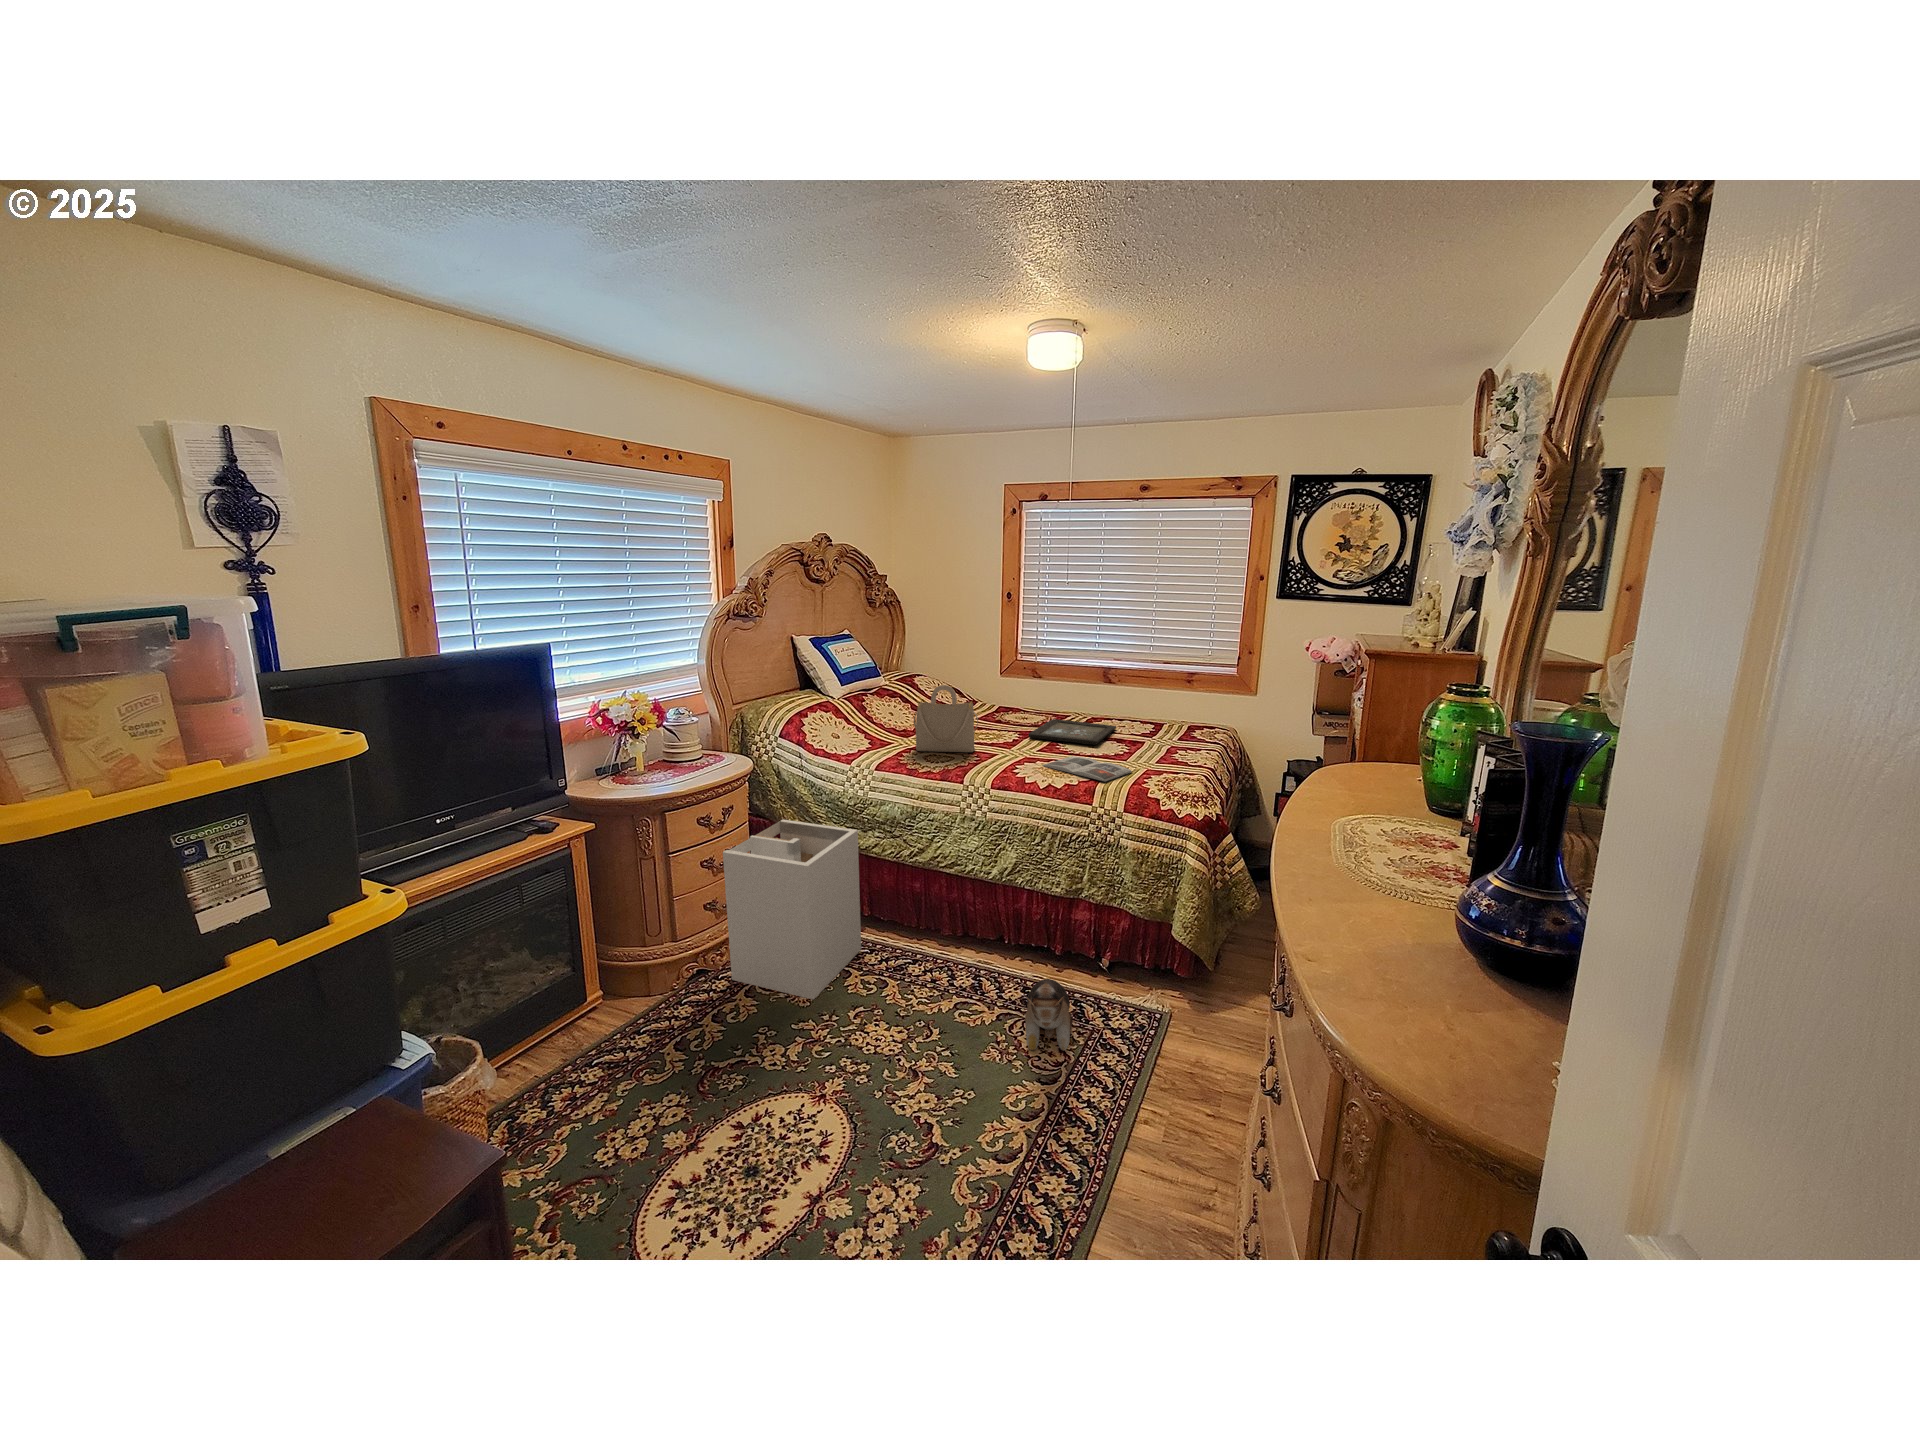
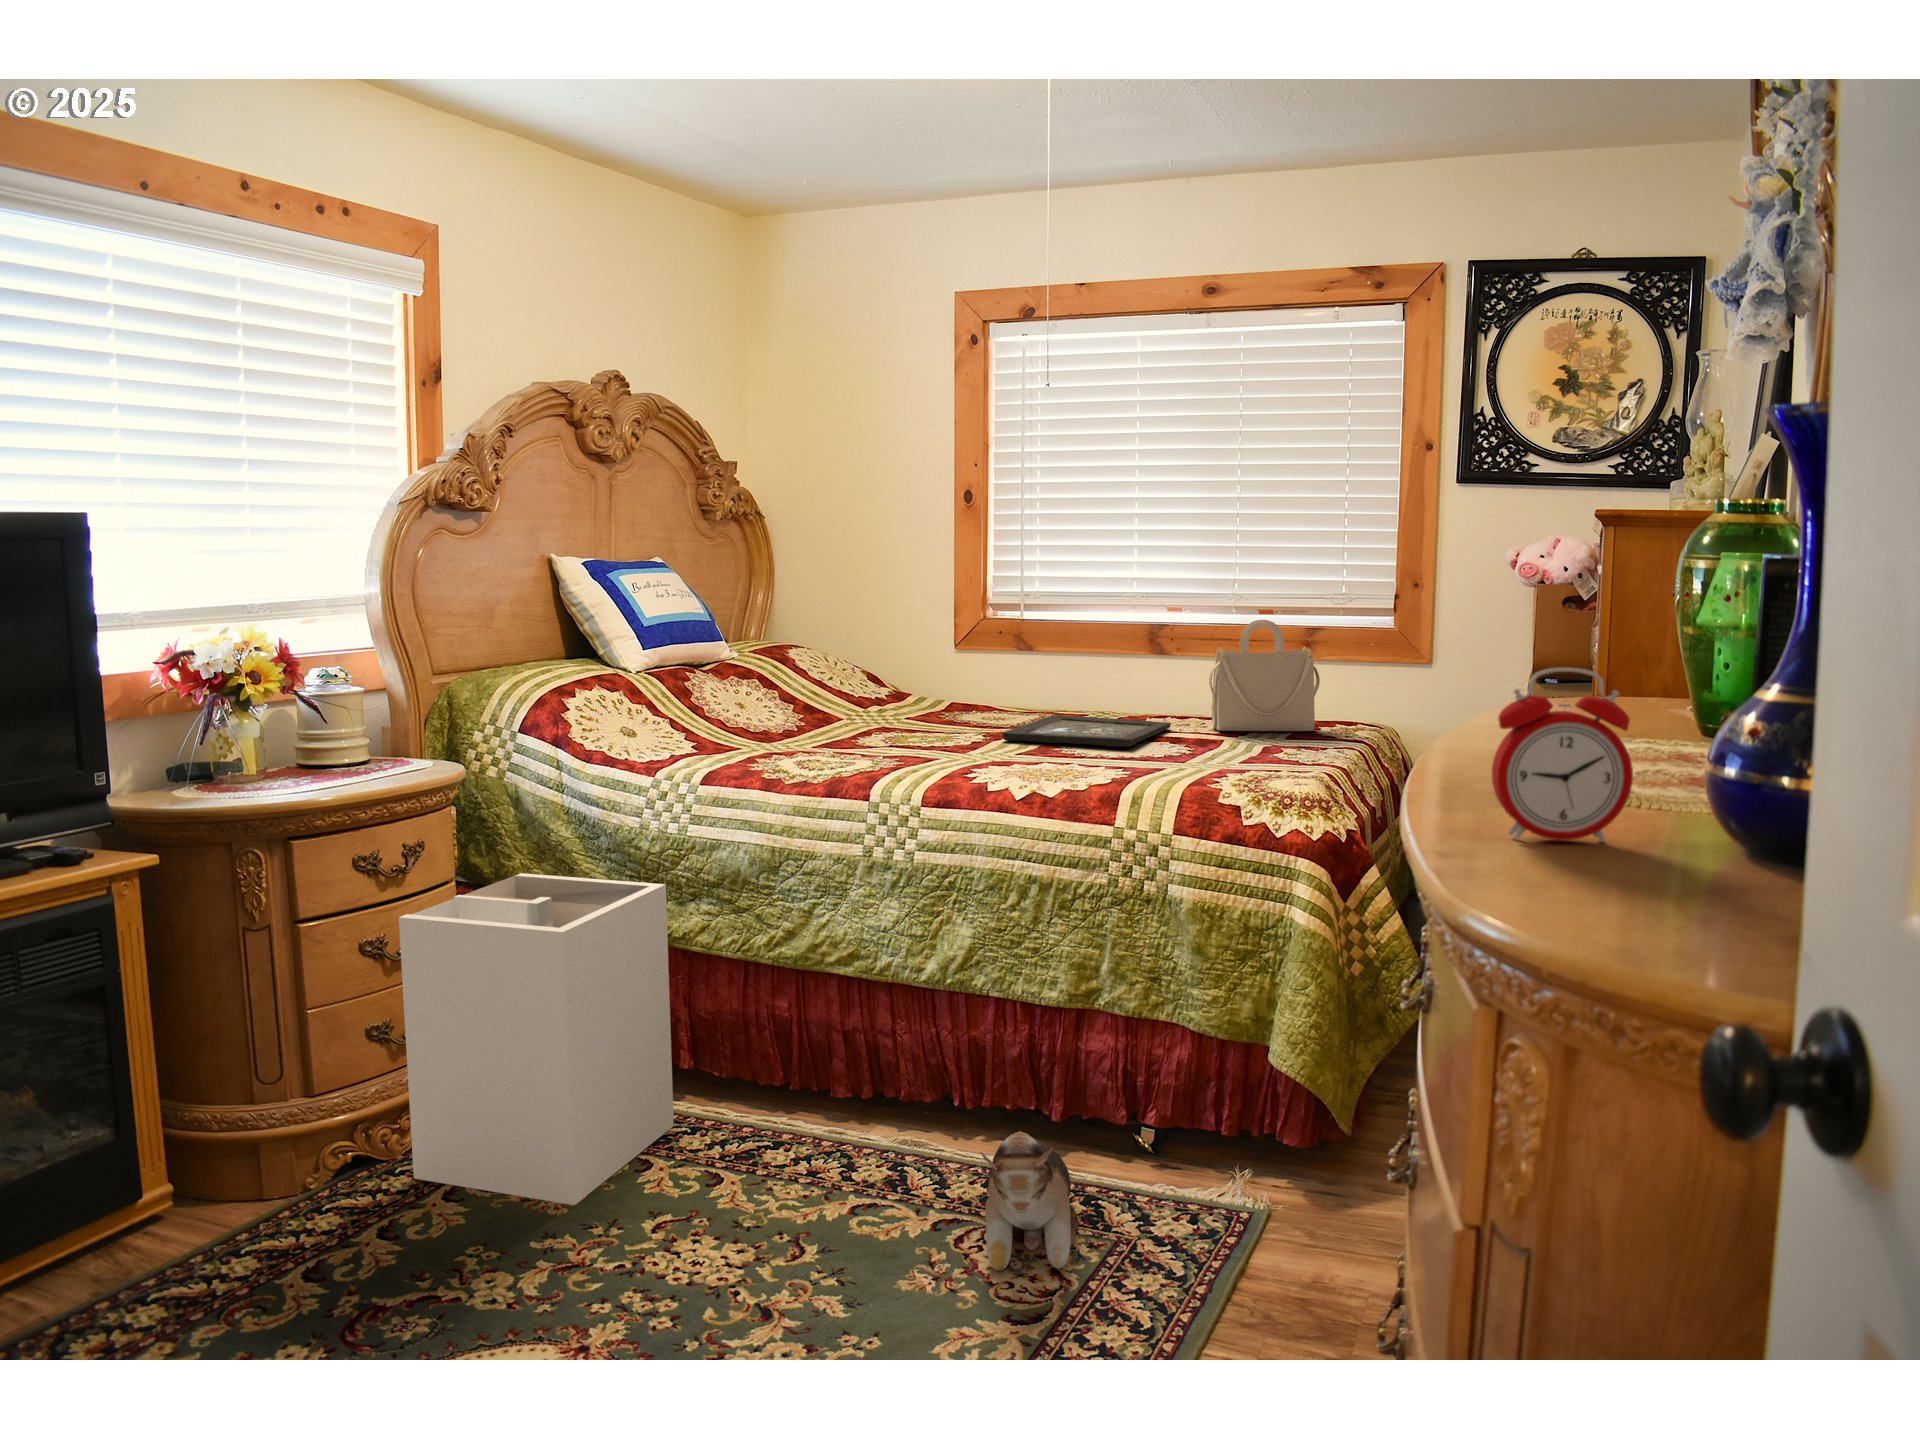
handbag: present [914,685,978,752] -> present [1209,620,1320,731]
magazine: present [1042,756,1132,781] -> none [1024,761,1193,791]
alarm clock: none [1344,851,1429,947] -> present [1492,668,1633,842]

